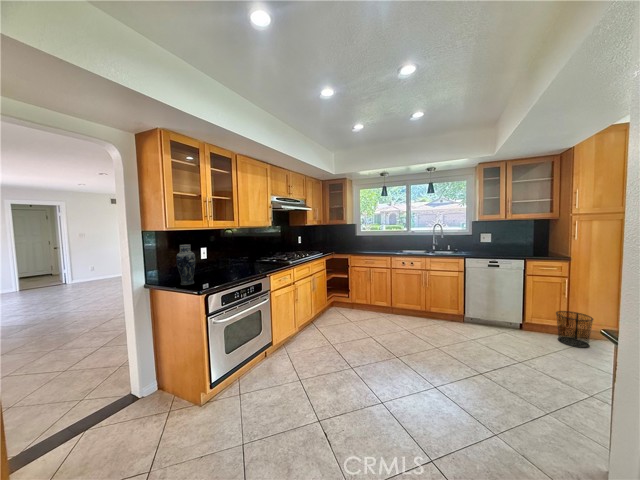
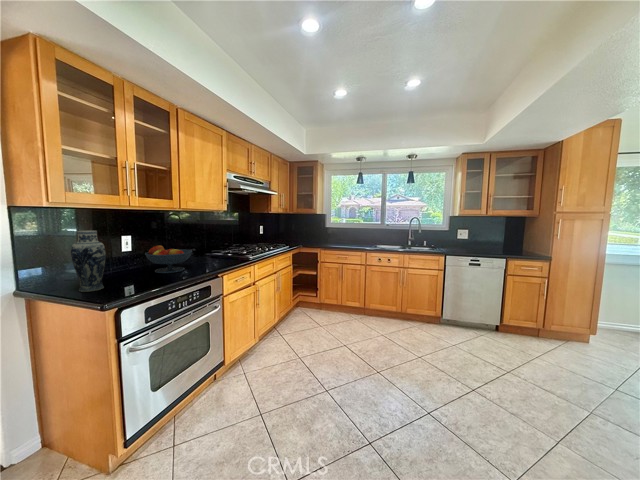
fruit bowl: none [217,254,248,274] -> present [145,245,192,273]
waste bin: present [556,311,593,348] -> none [533,312,570,350]

